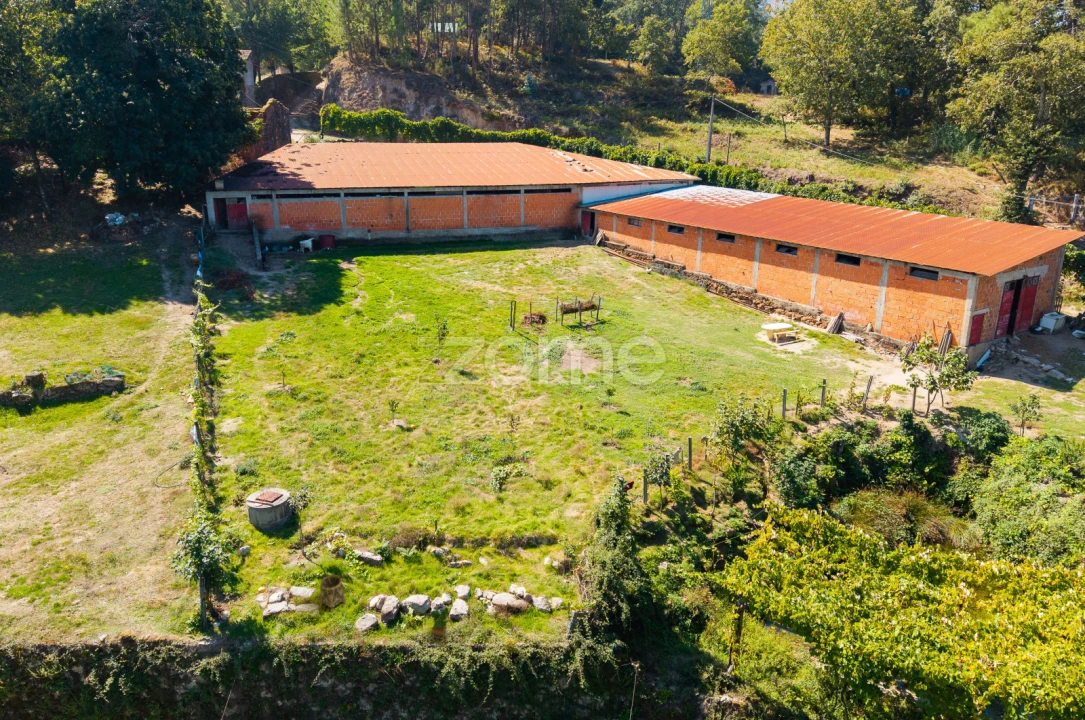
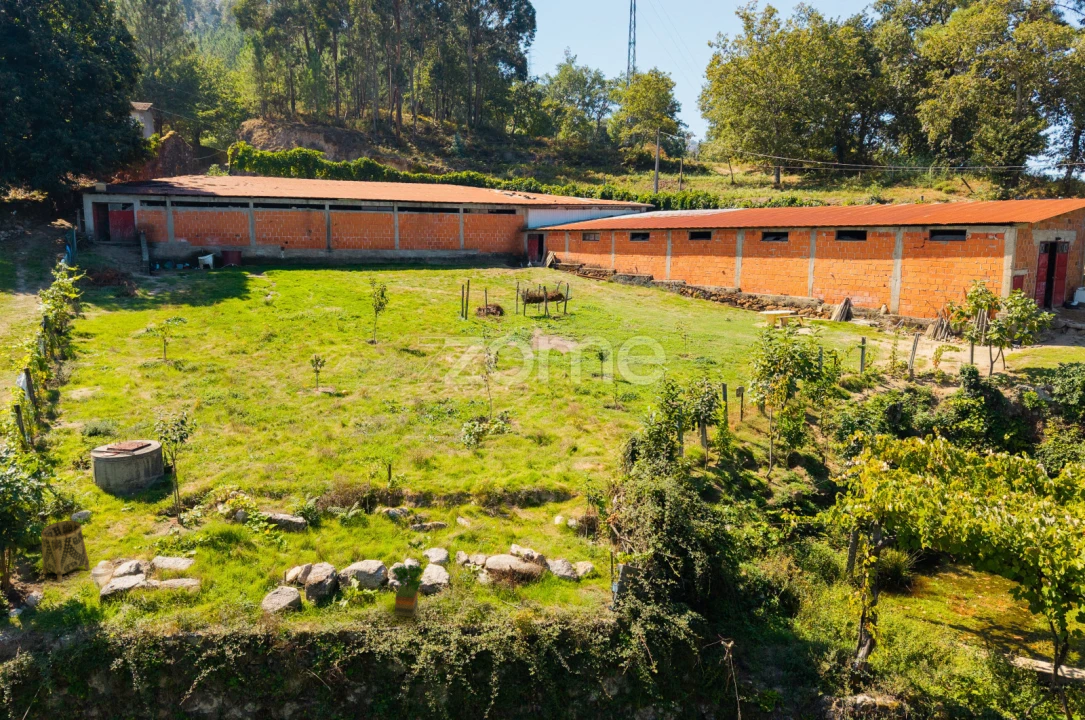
basket: present [320,575,346,612] -> present [41,521,90,582]

